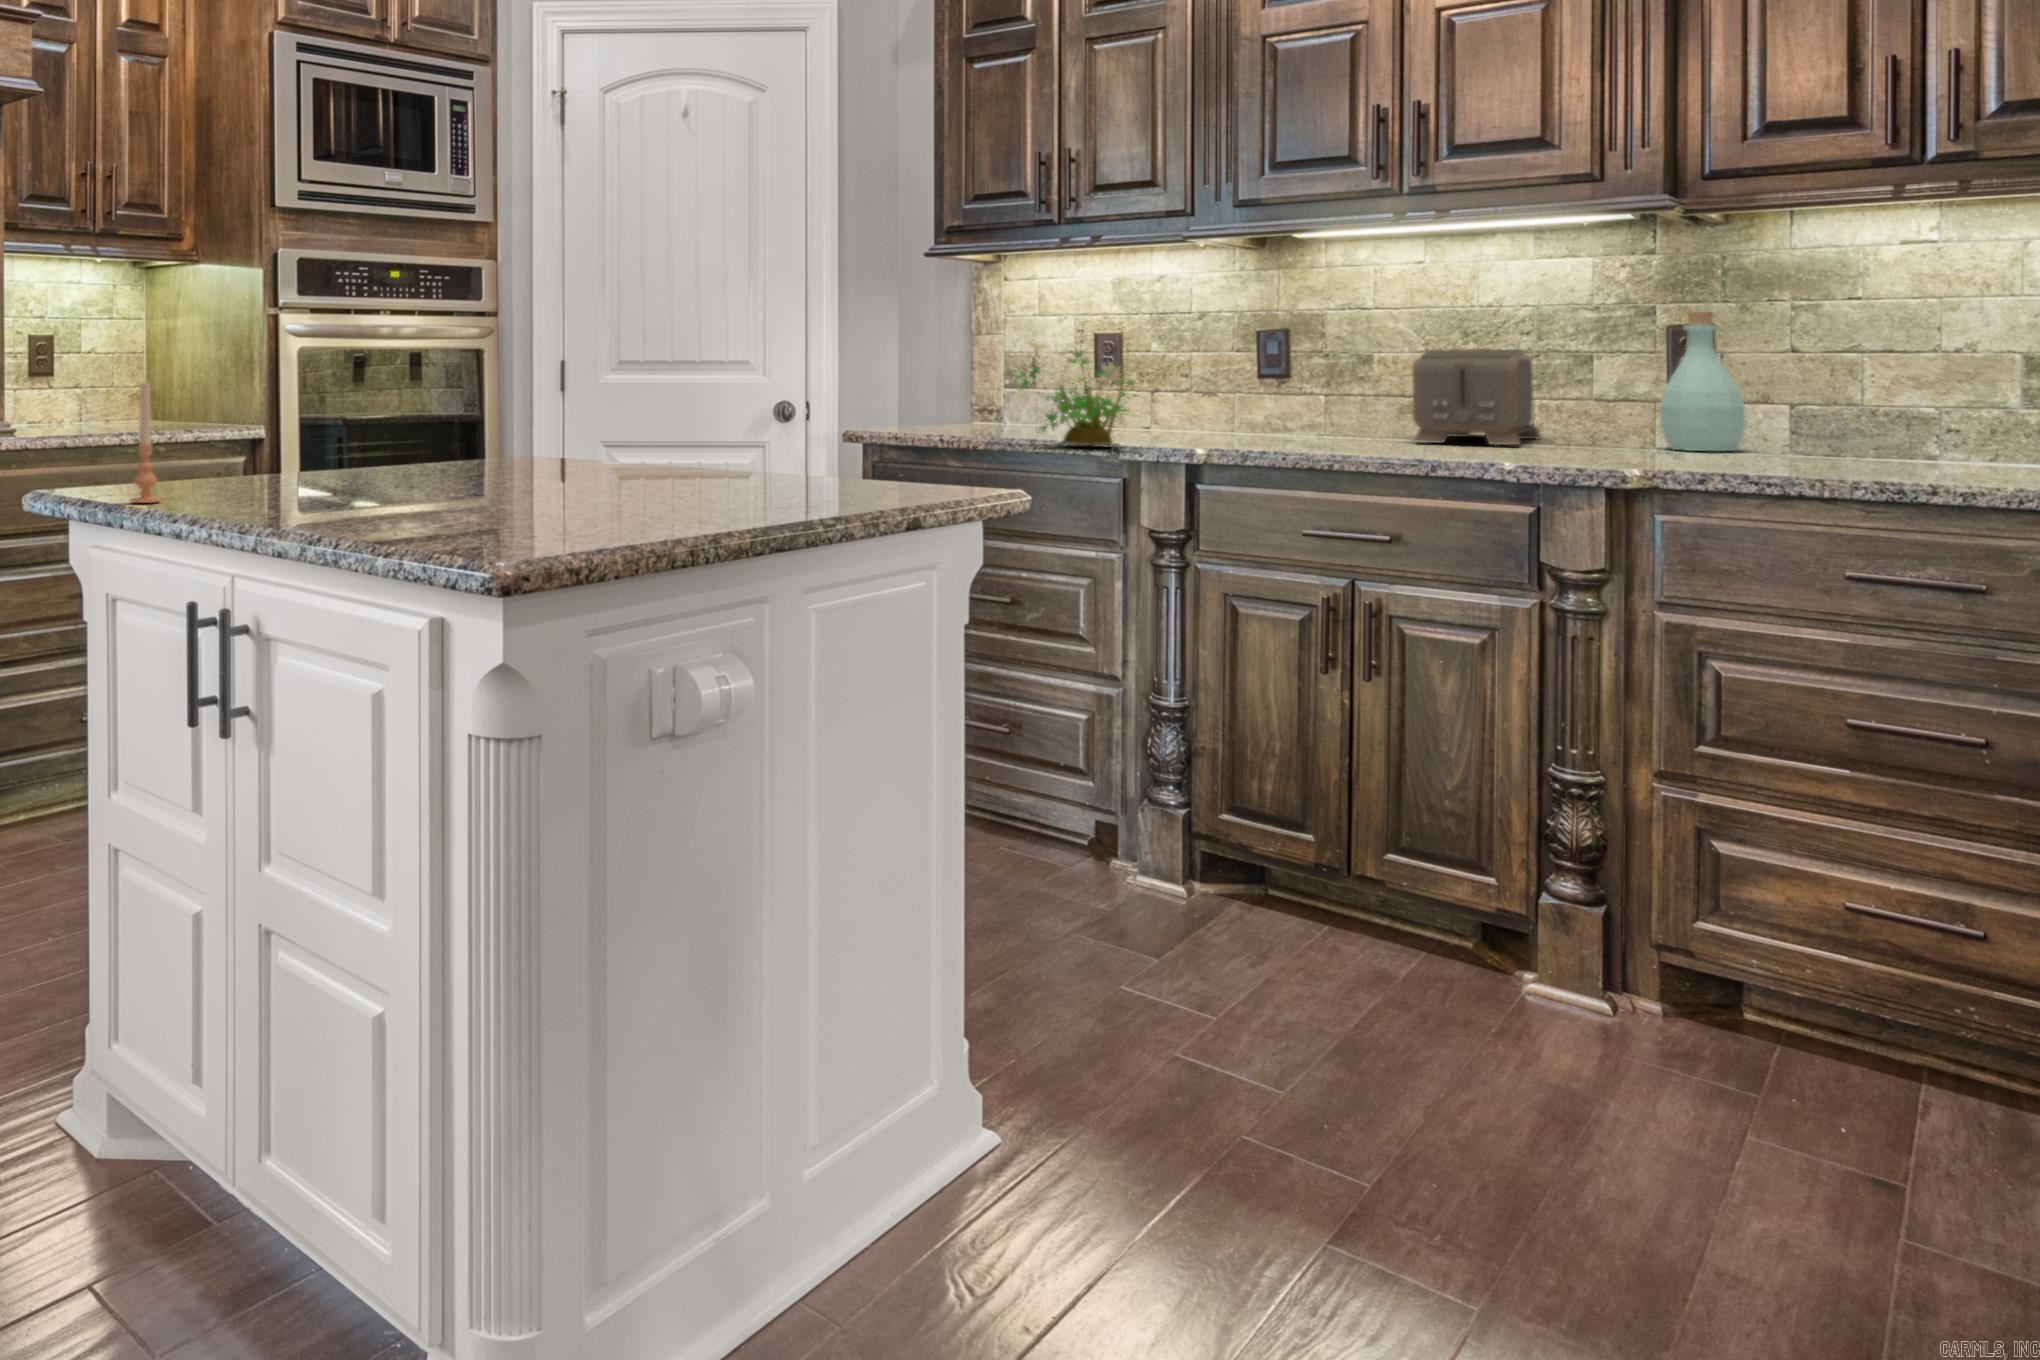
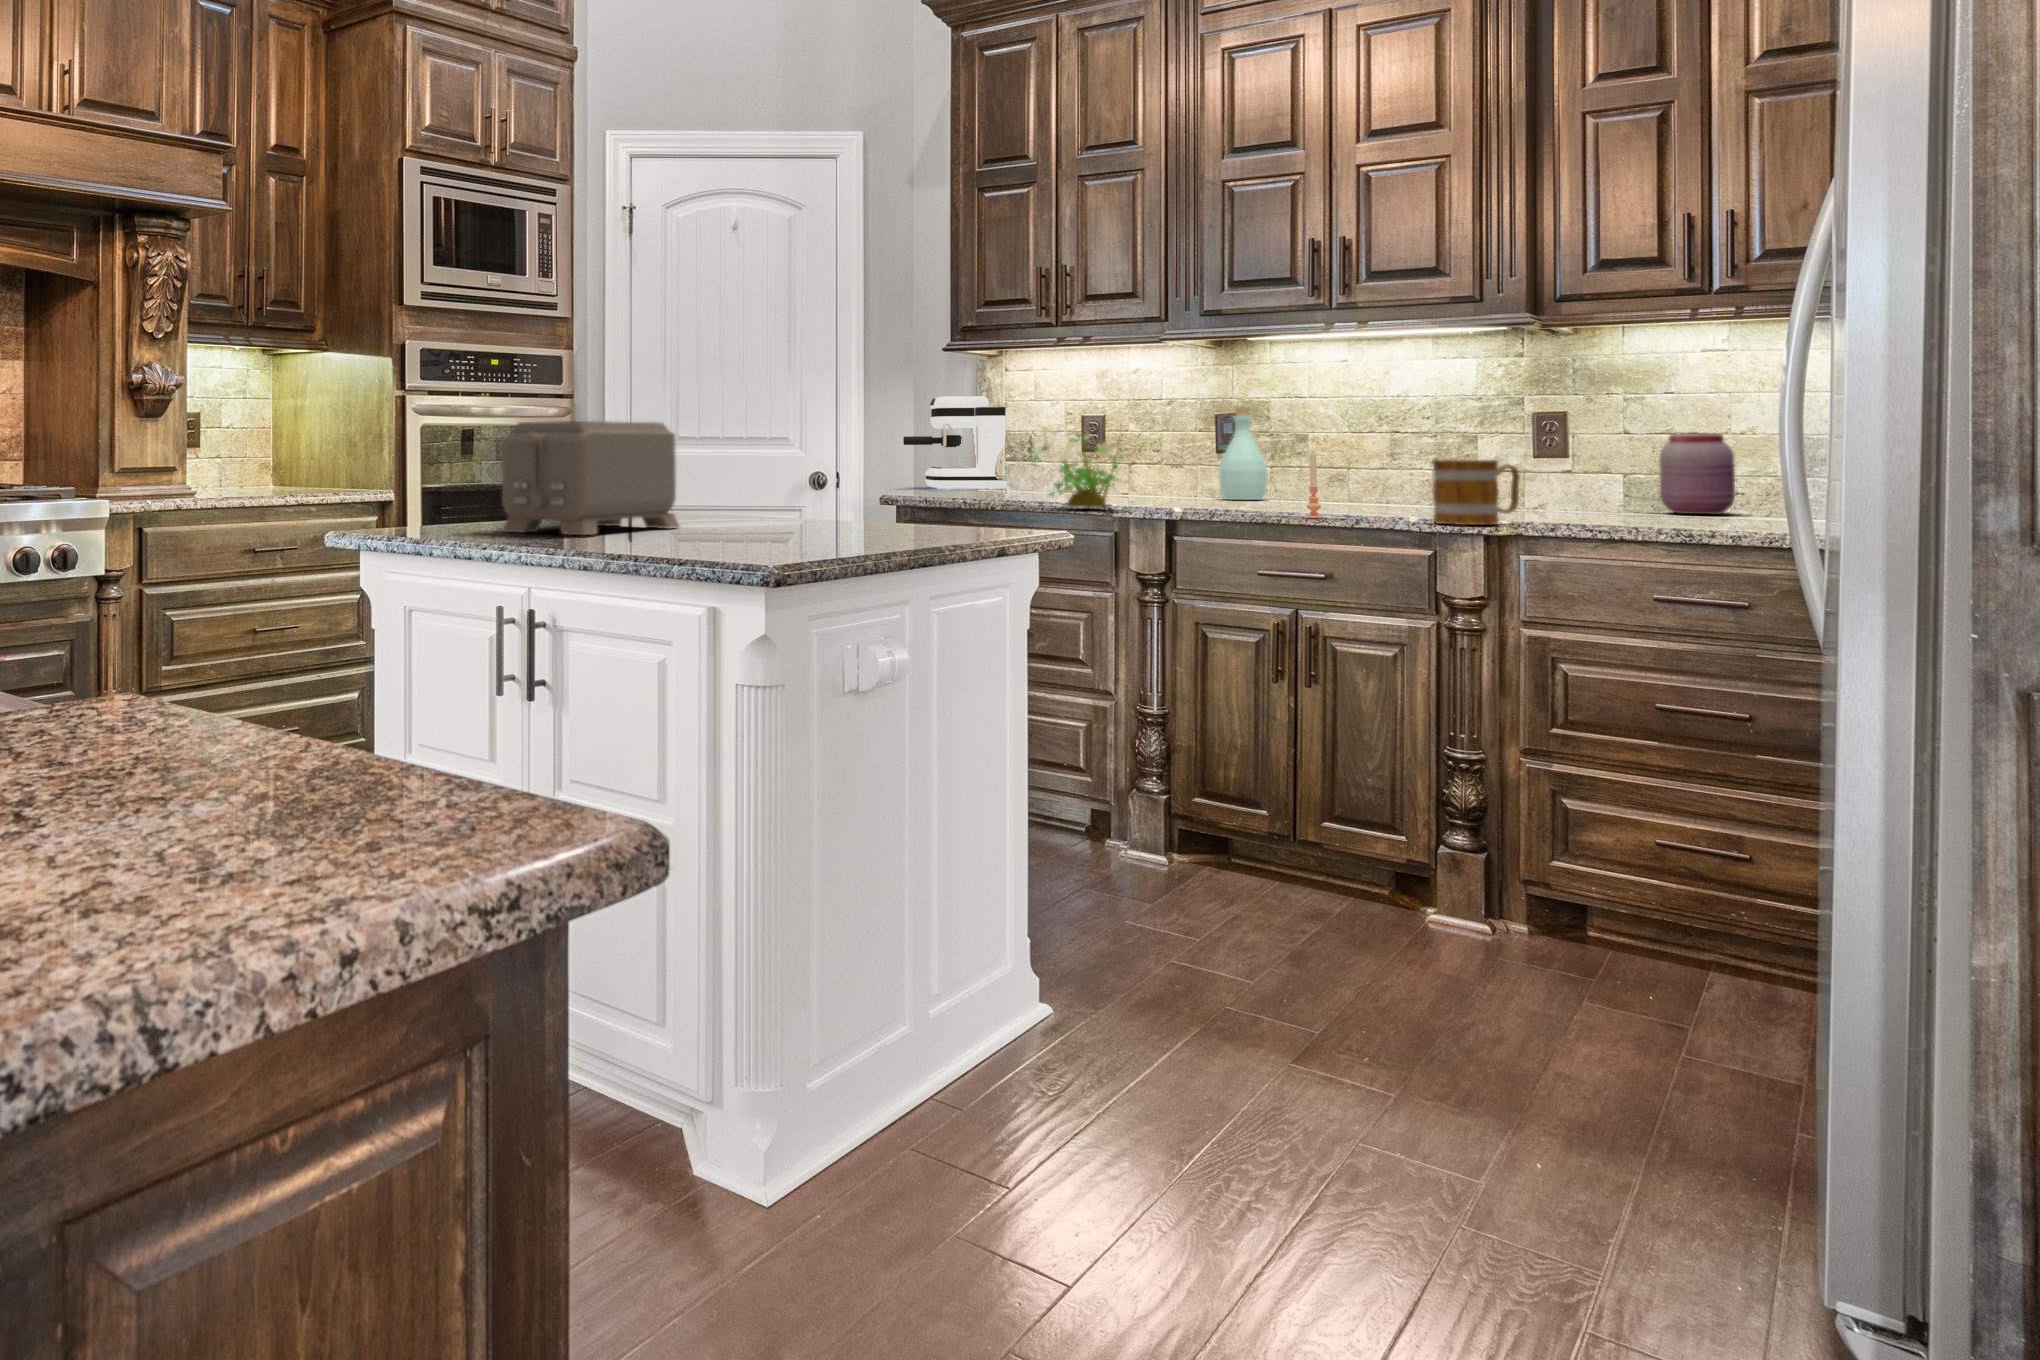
coffee maker: none [887,305,1007,418] -> present [903,396,1006,491]
bottle: present [1660,312,1745,451] -> present [1219,407,1268,500]
toaster: present [1412,349,1541,445] -> present [502,421,679,535]
jar: none [1841,351,1948,458] -> present [1659,434,1735,514]
candle: present [131,382,160,503] -> present [1305,453,1323,518]
mug: none [1533,388,1655,476] -> present [1432,460,1520,525]

